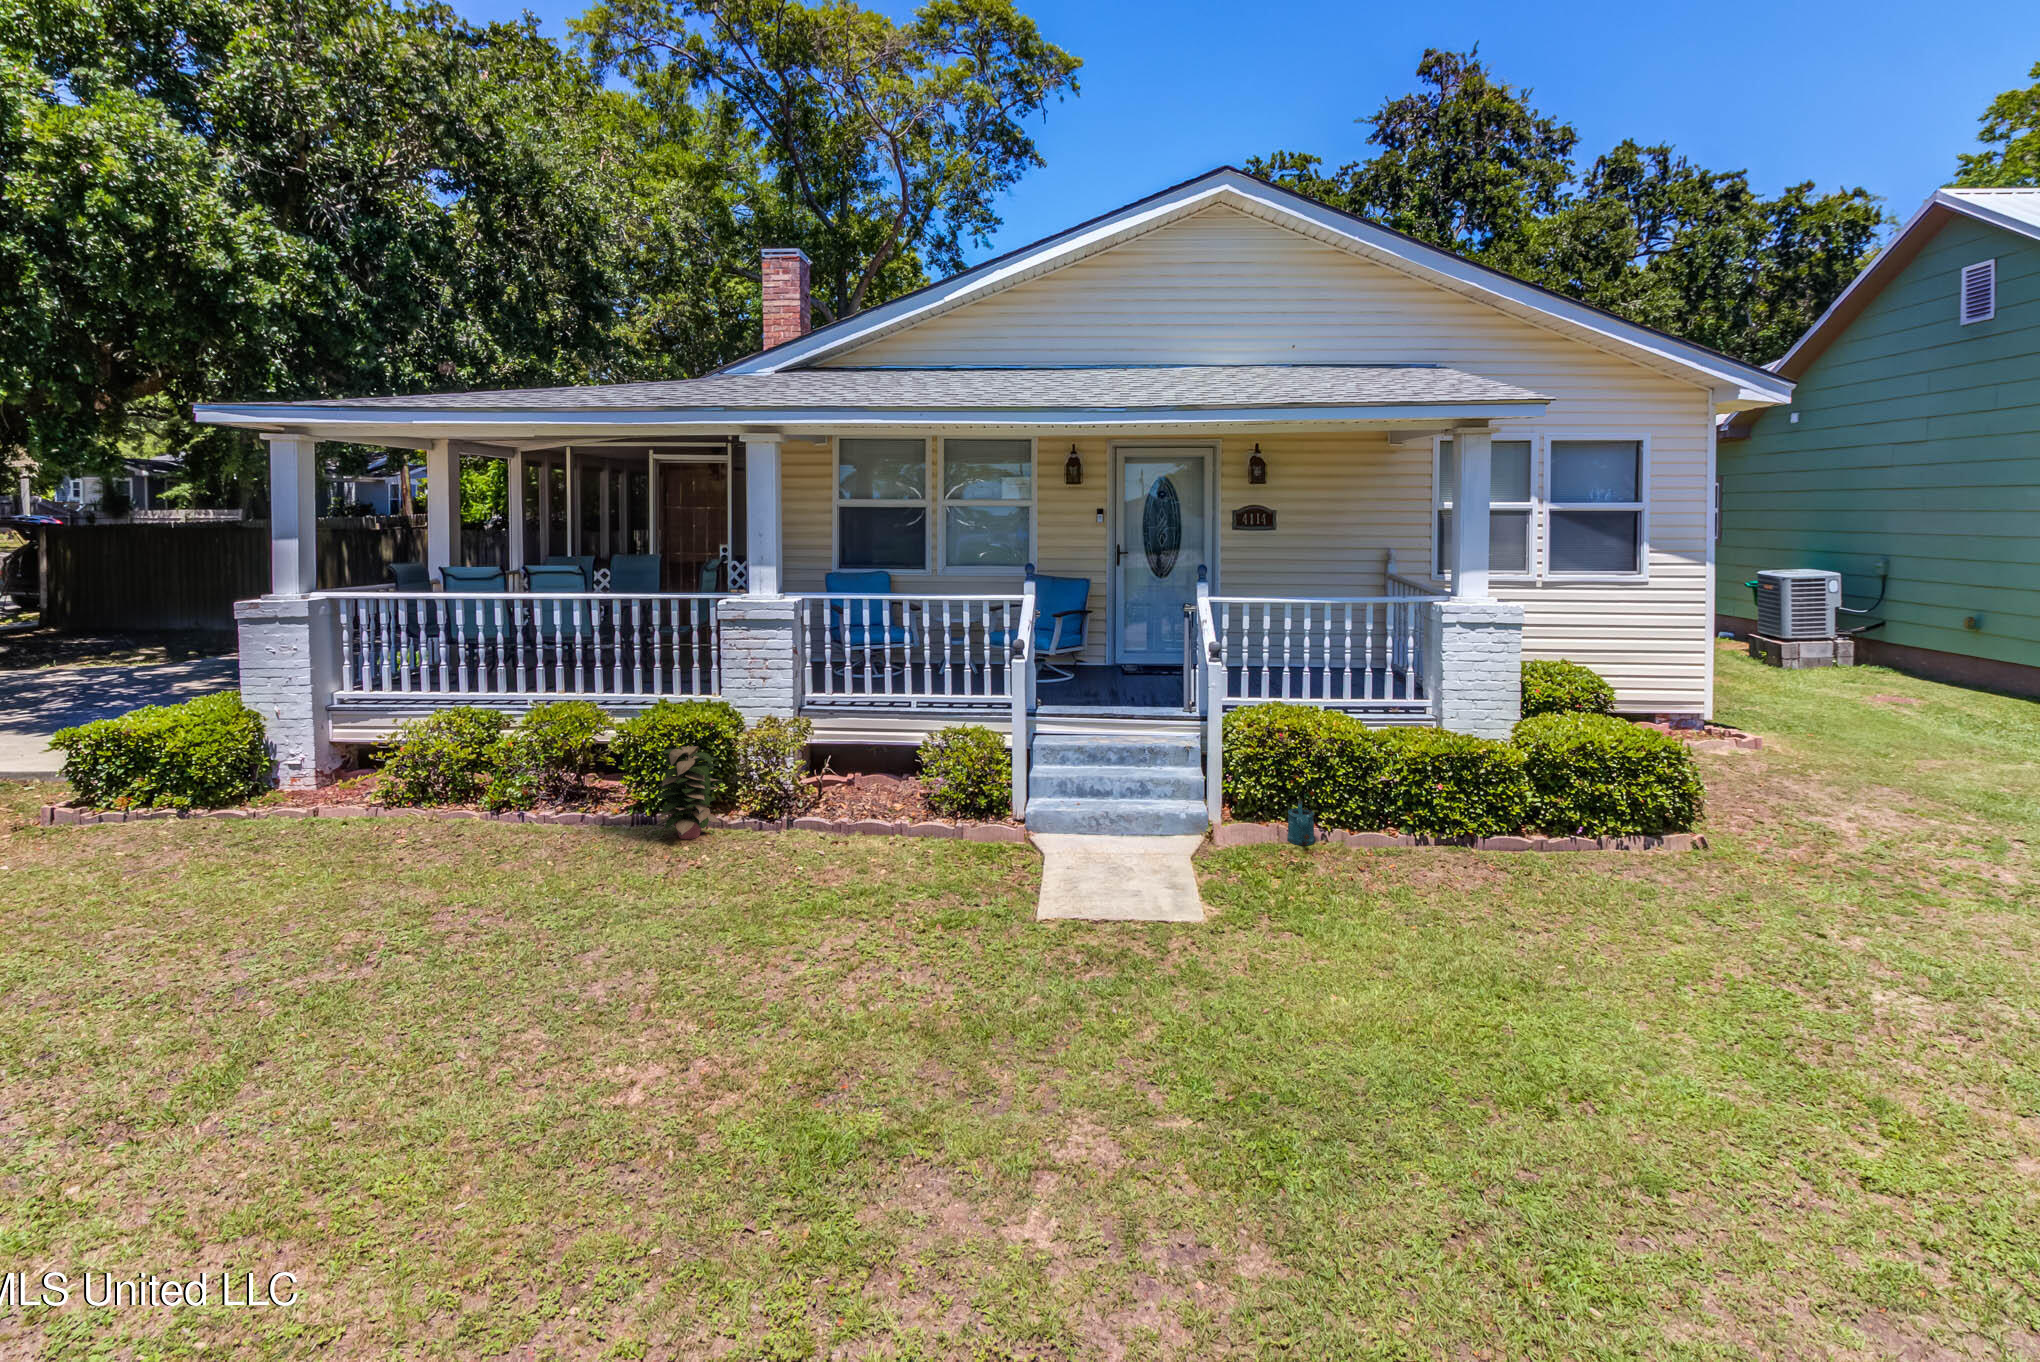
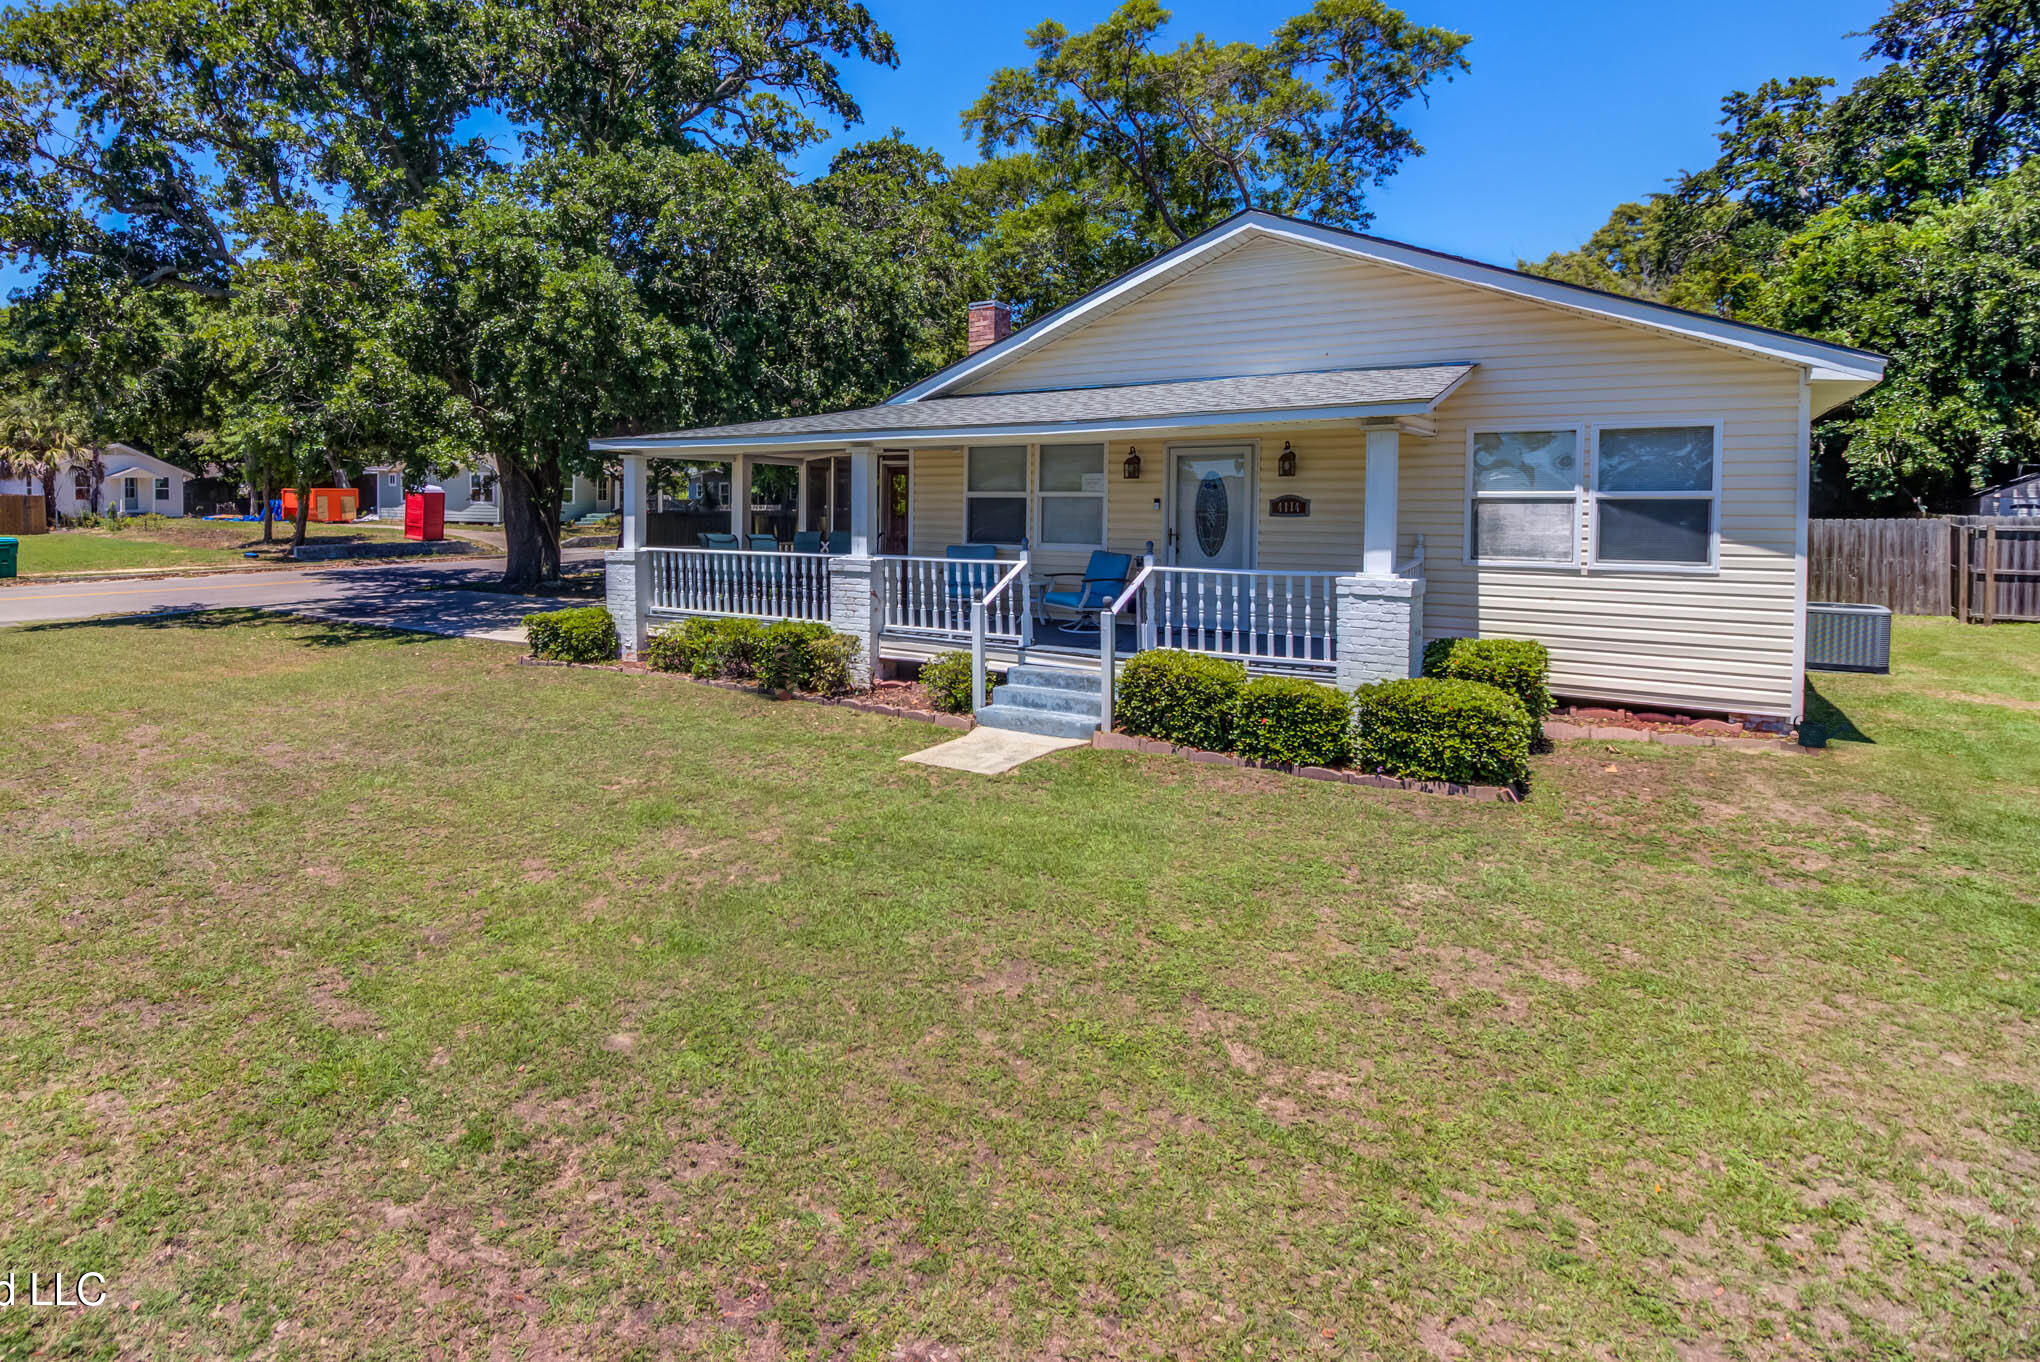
watering can: present [1287,801,1314,845] -> present [1793,715,1850,748]

